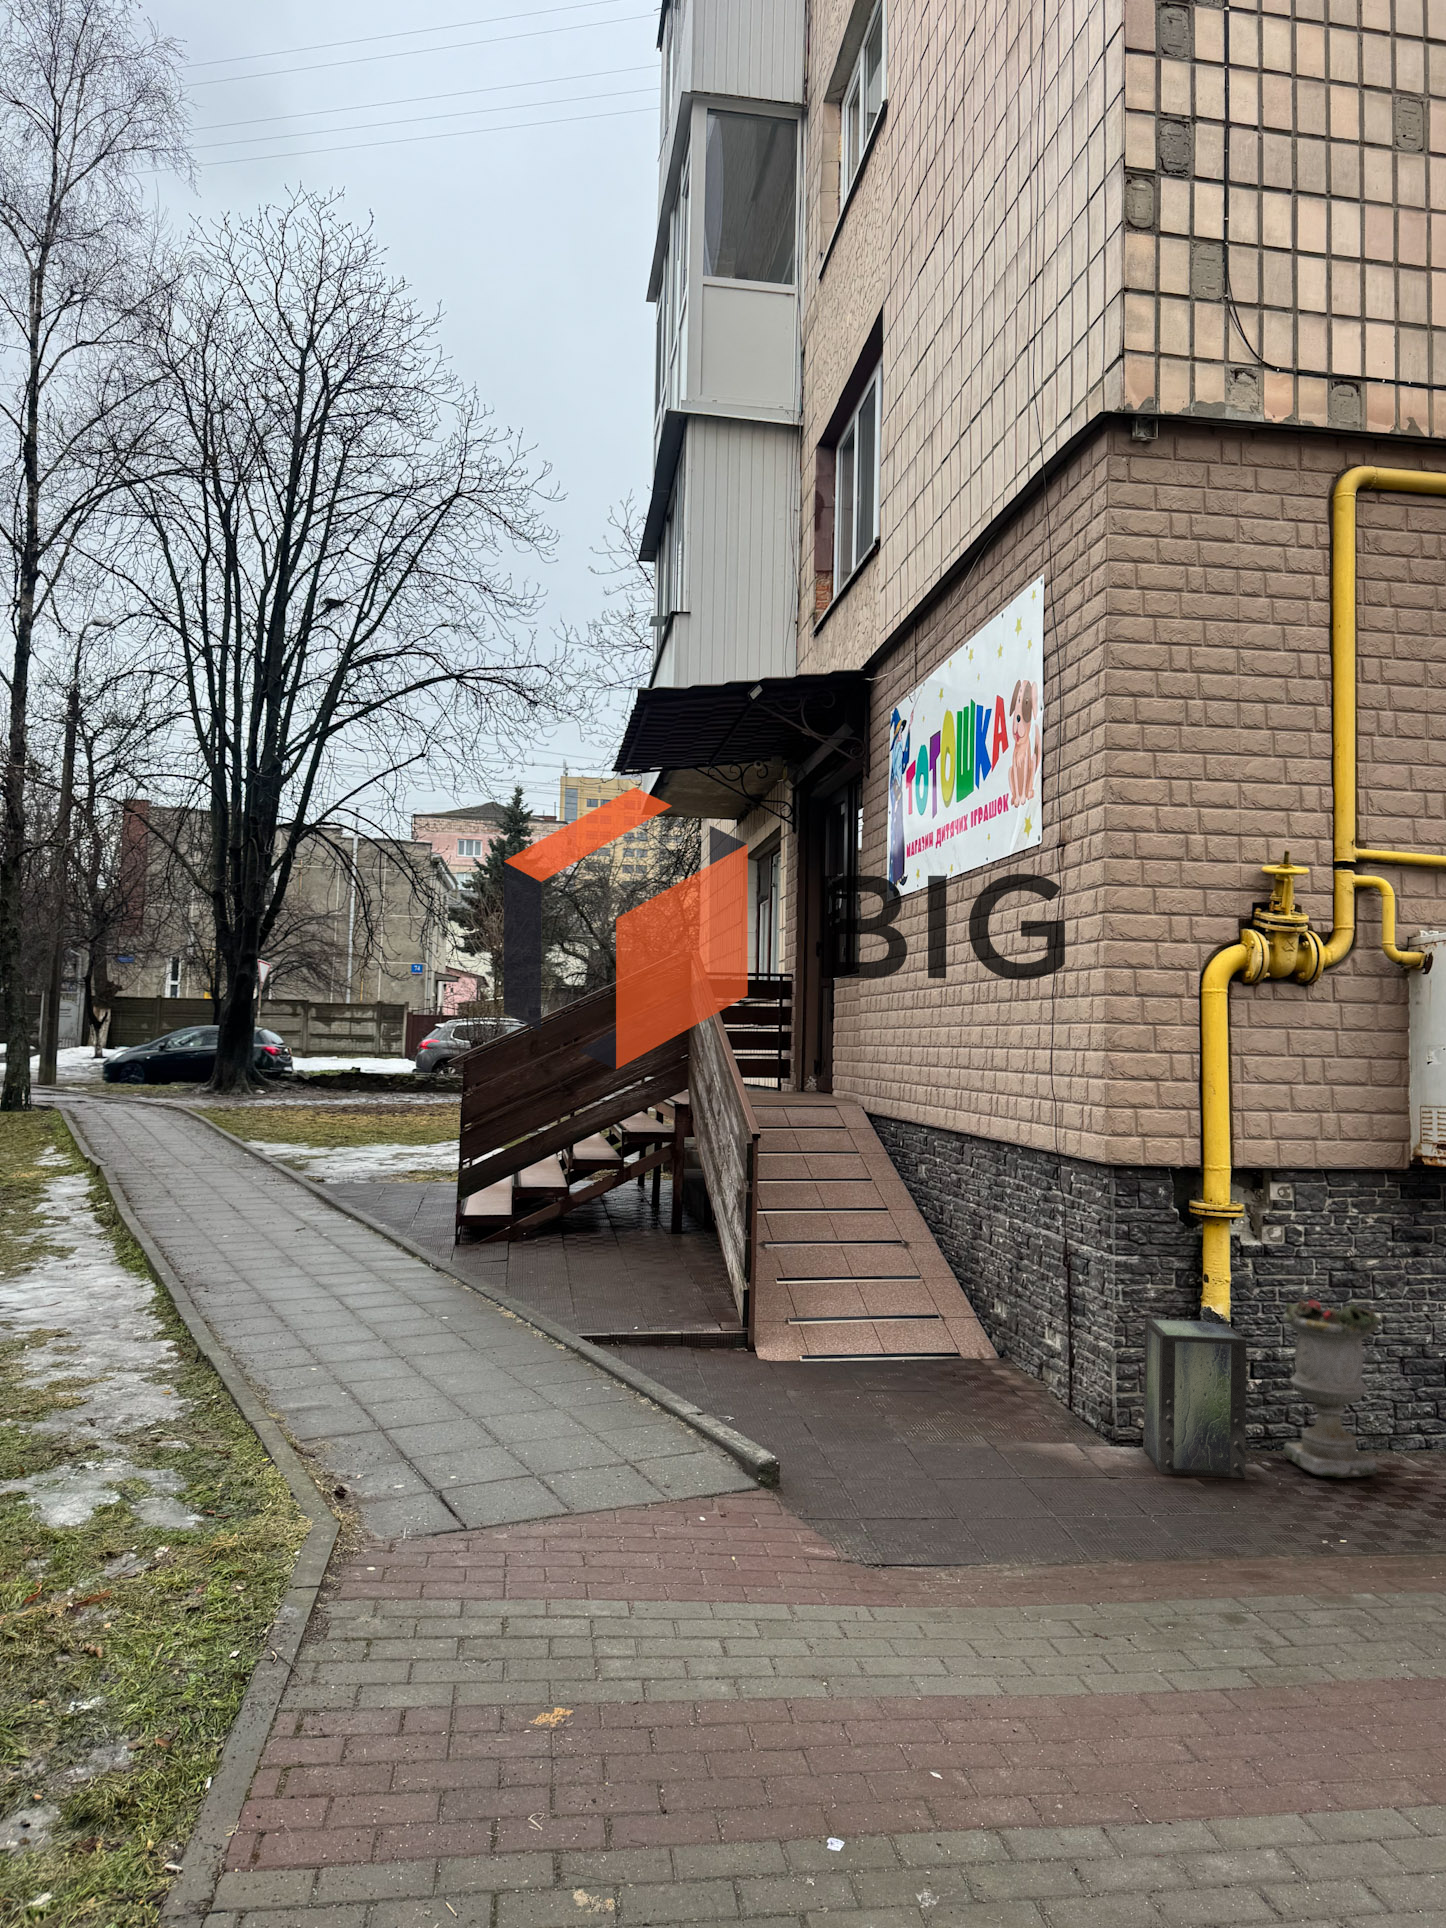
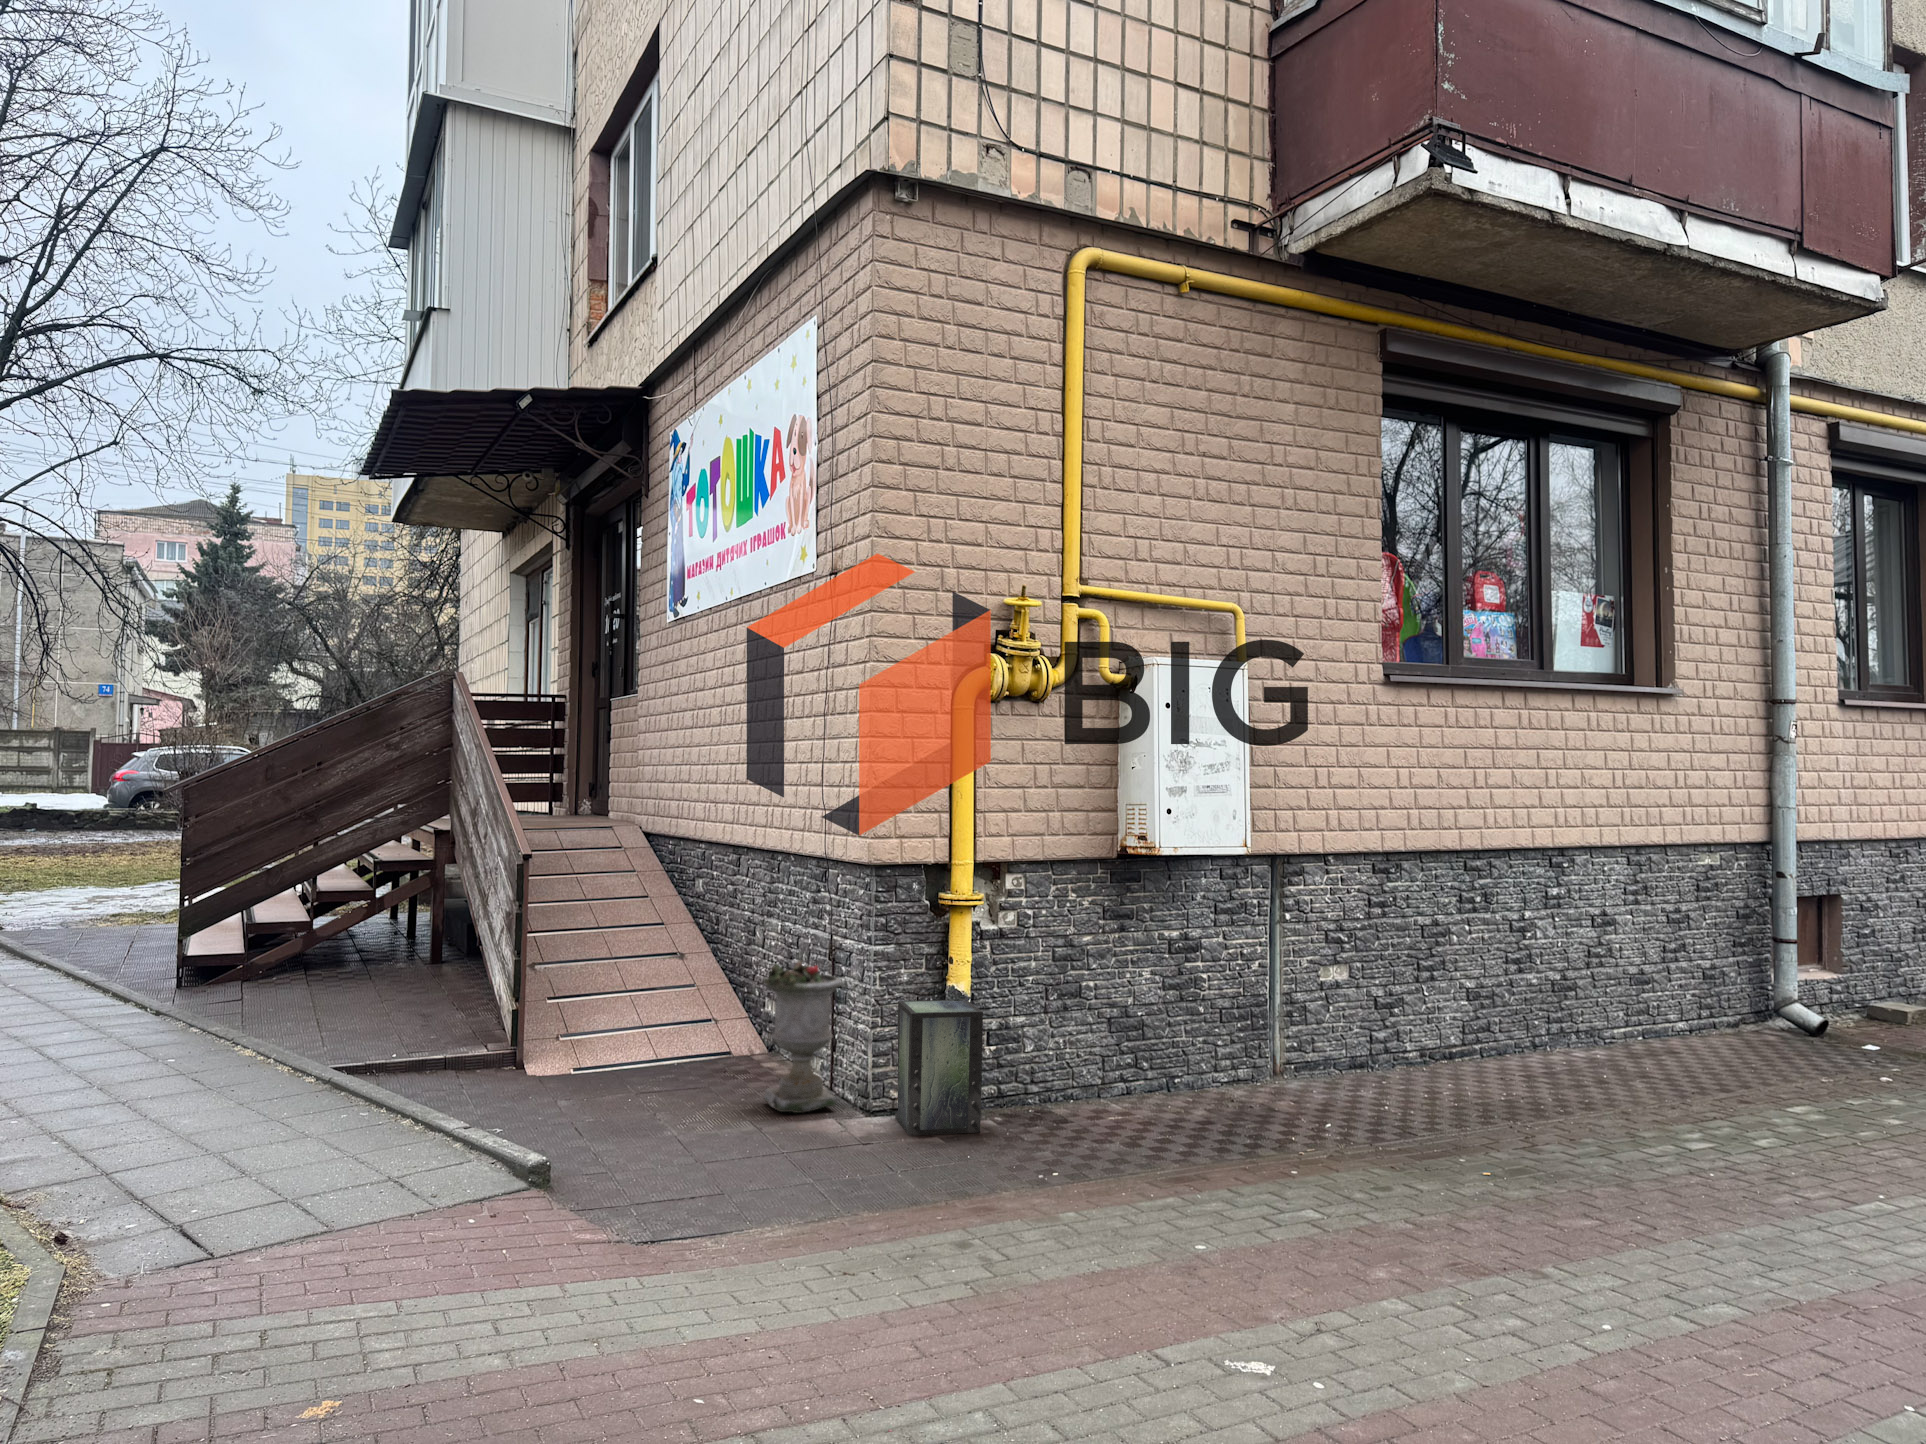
planter: present [1283,1298,1384,1478] -> present [763,961,841,1113]

